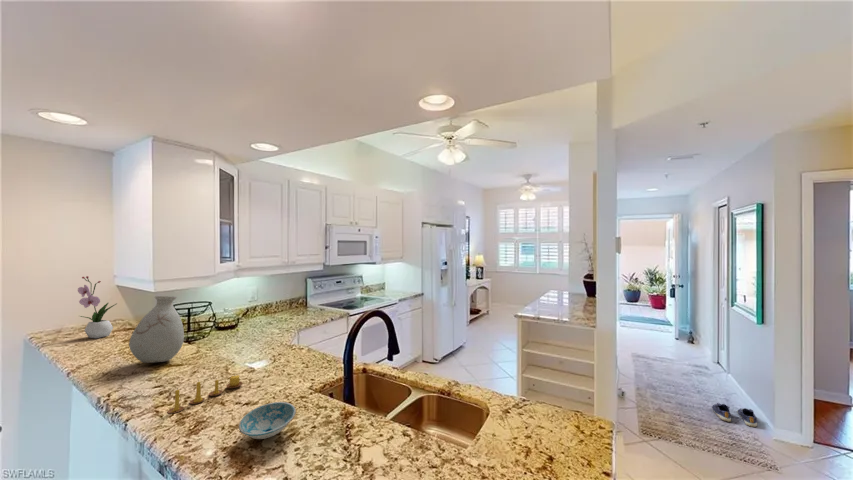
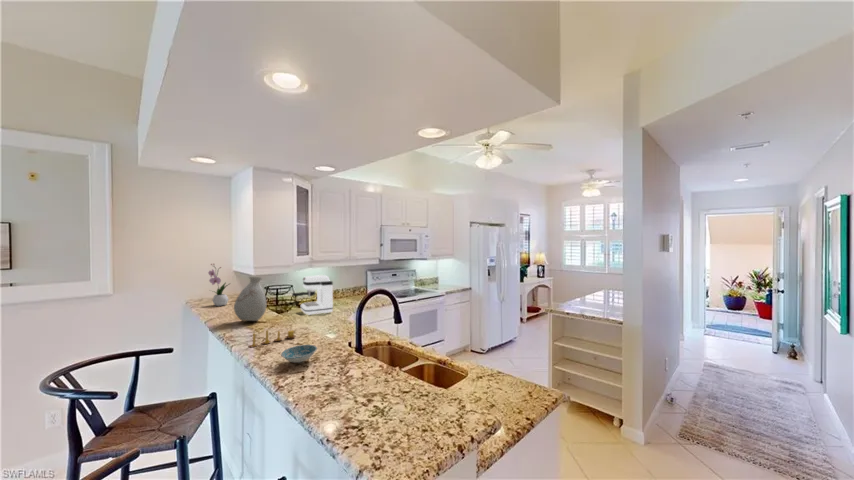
coffee maker: none [214,287,272,340] -> present [292,275,333,315]
shoe: present [712,403,757,427] -> none [782,419,837,449]

